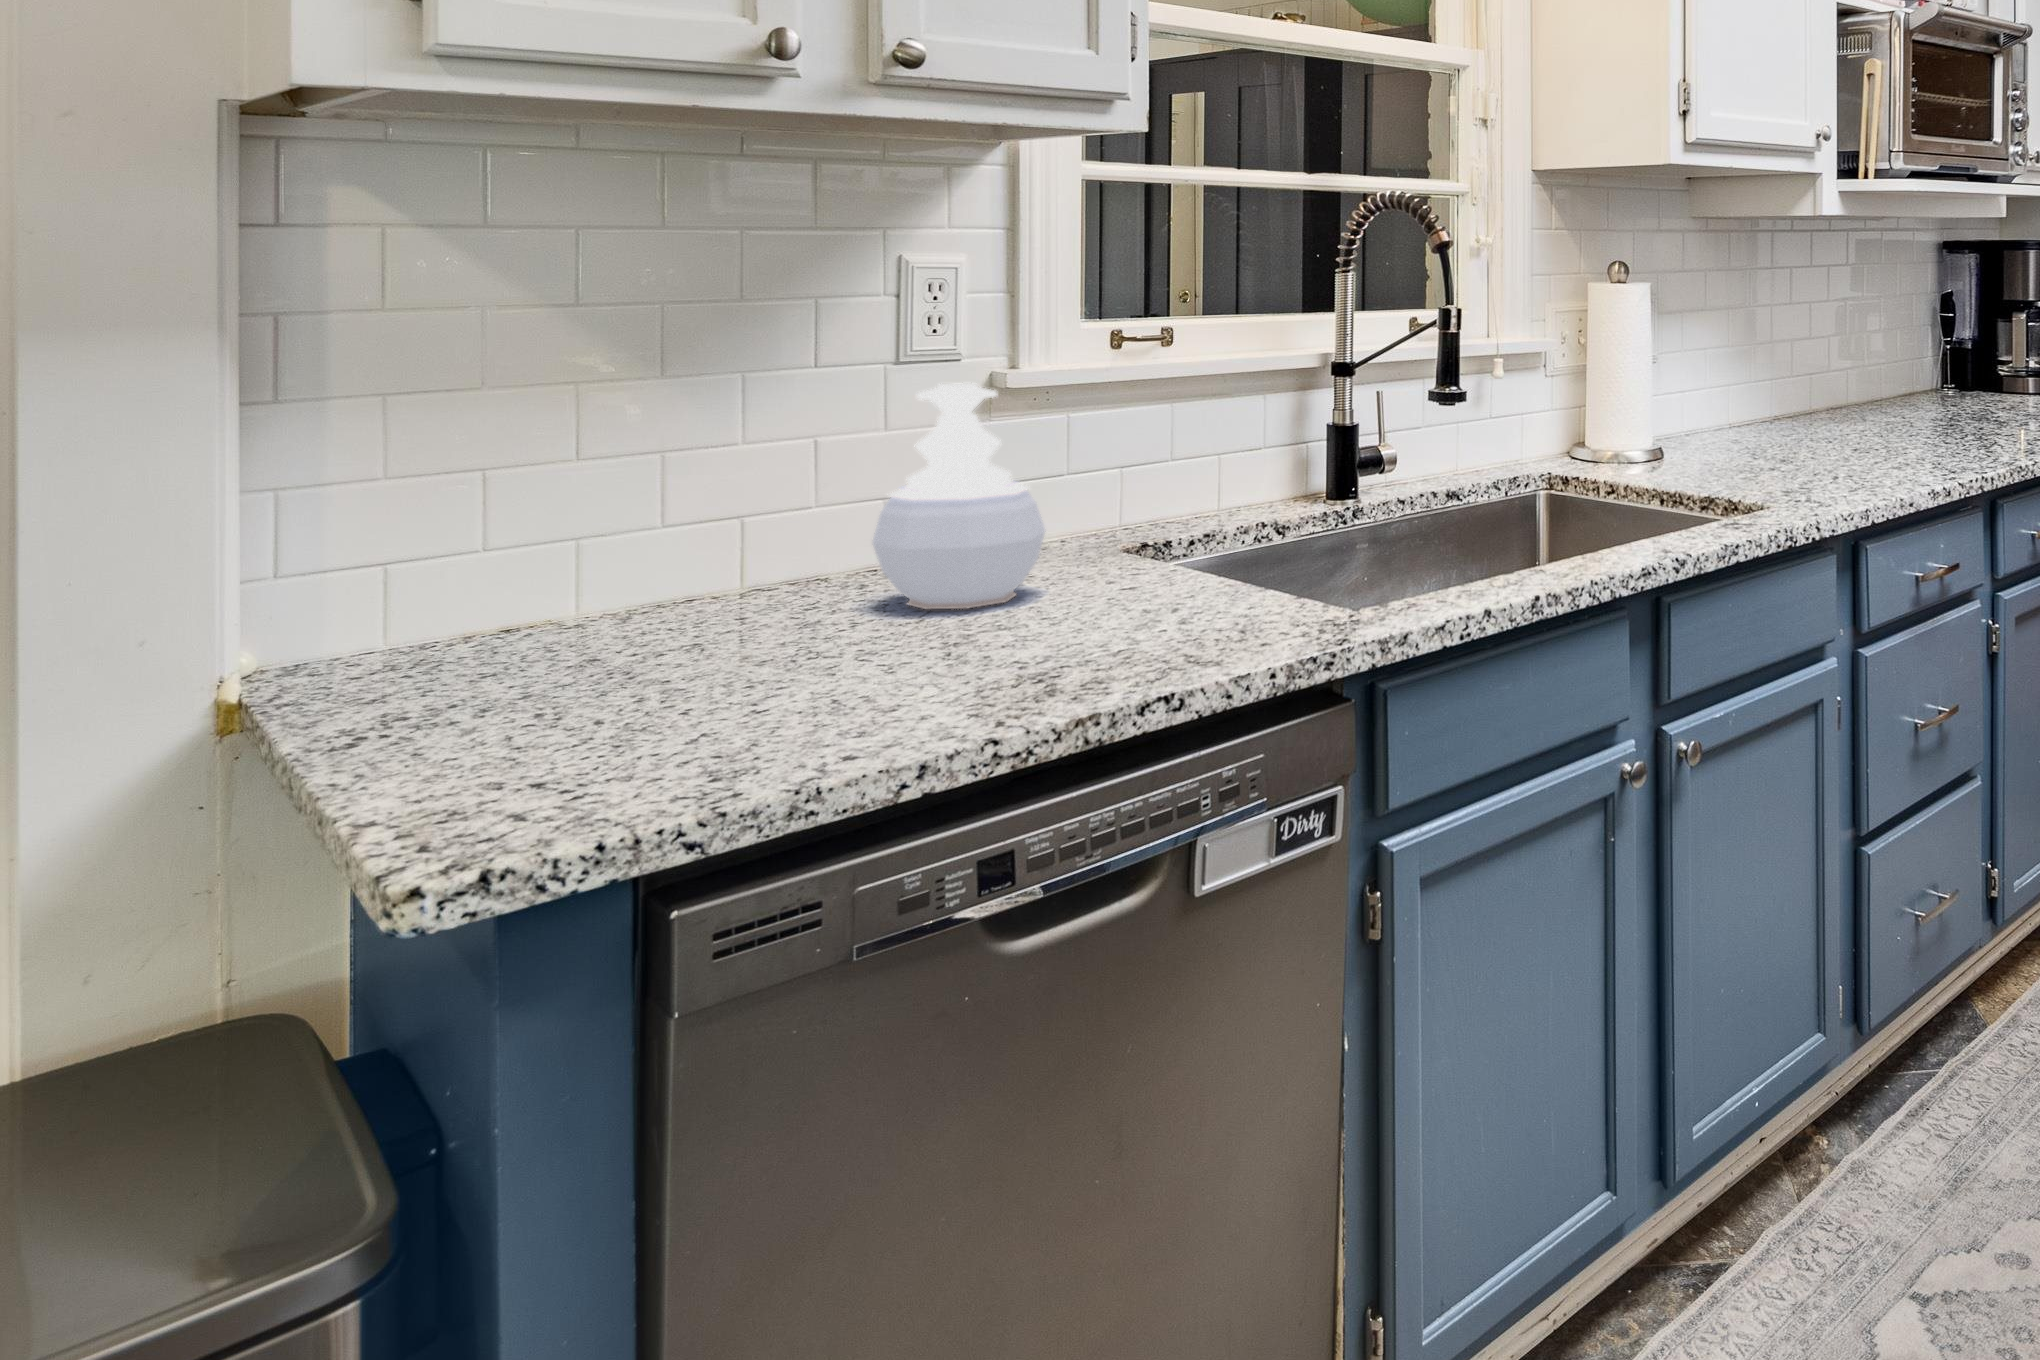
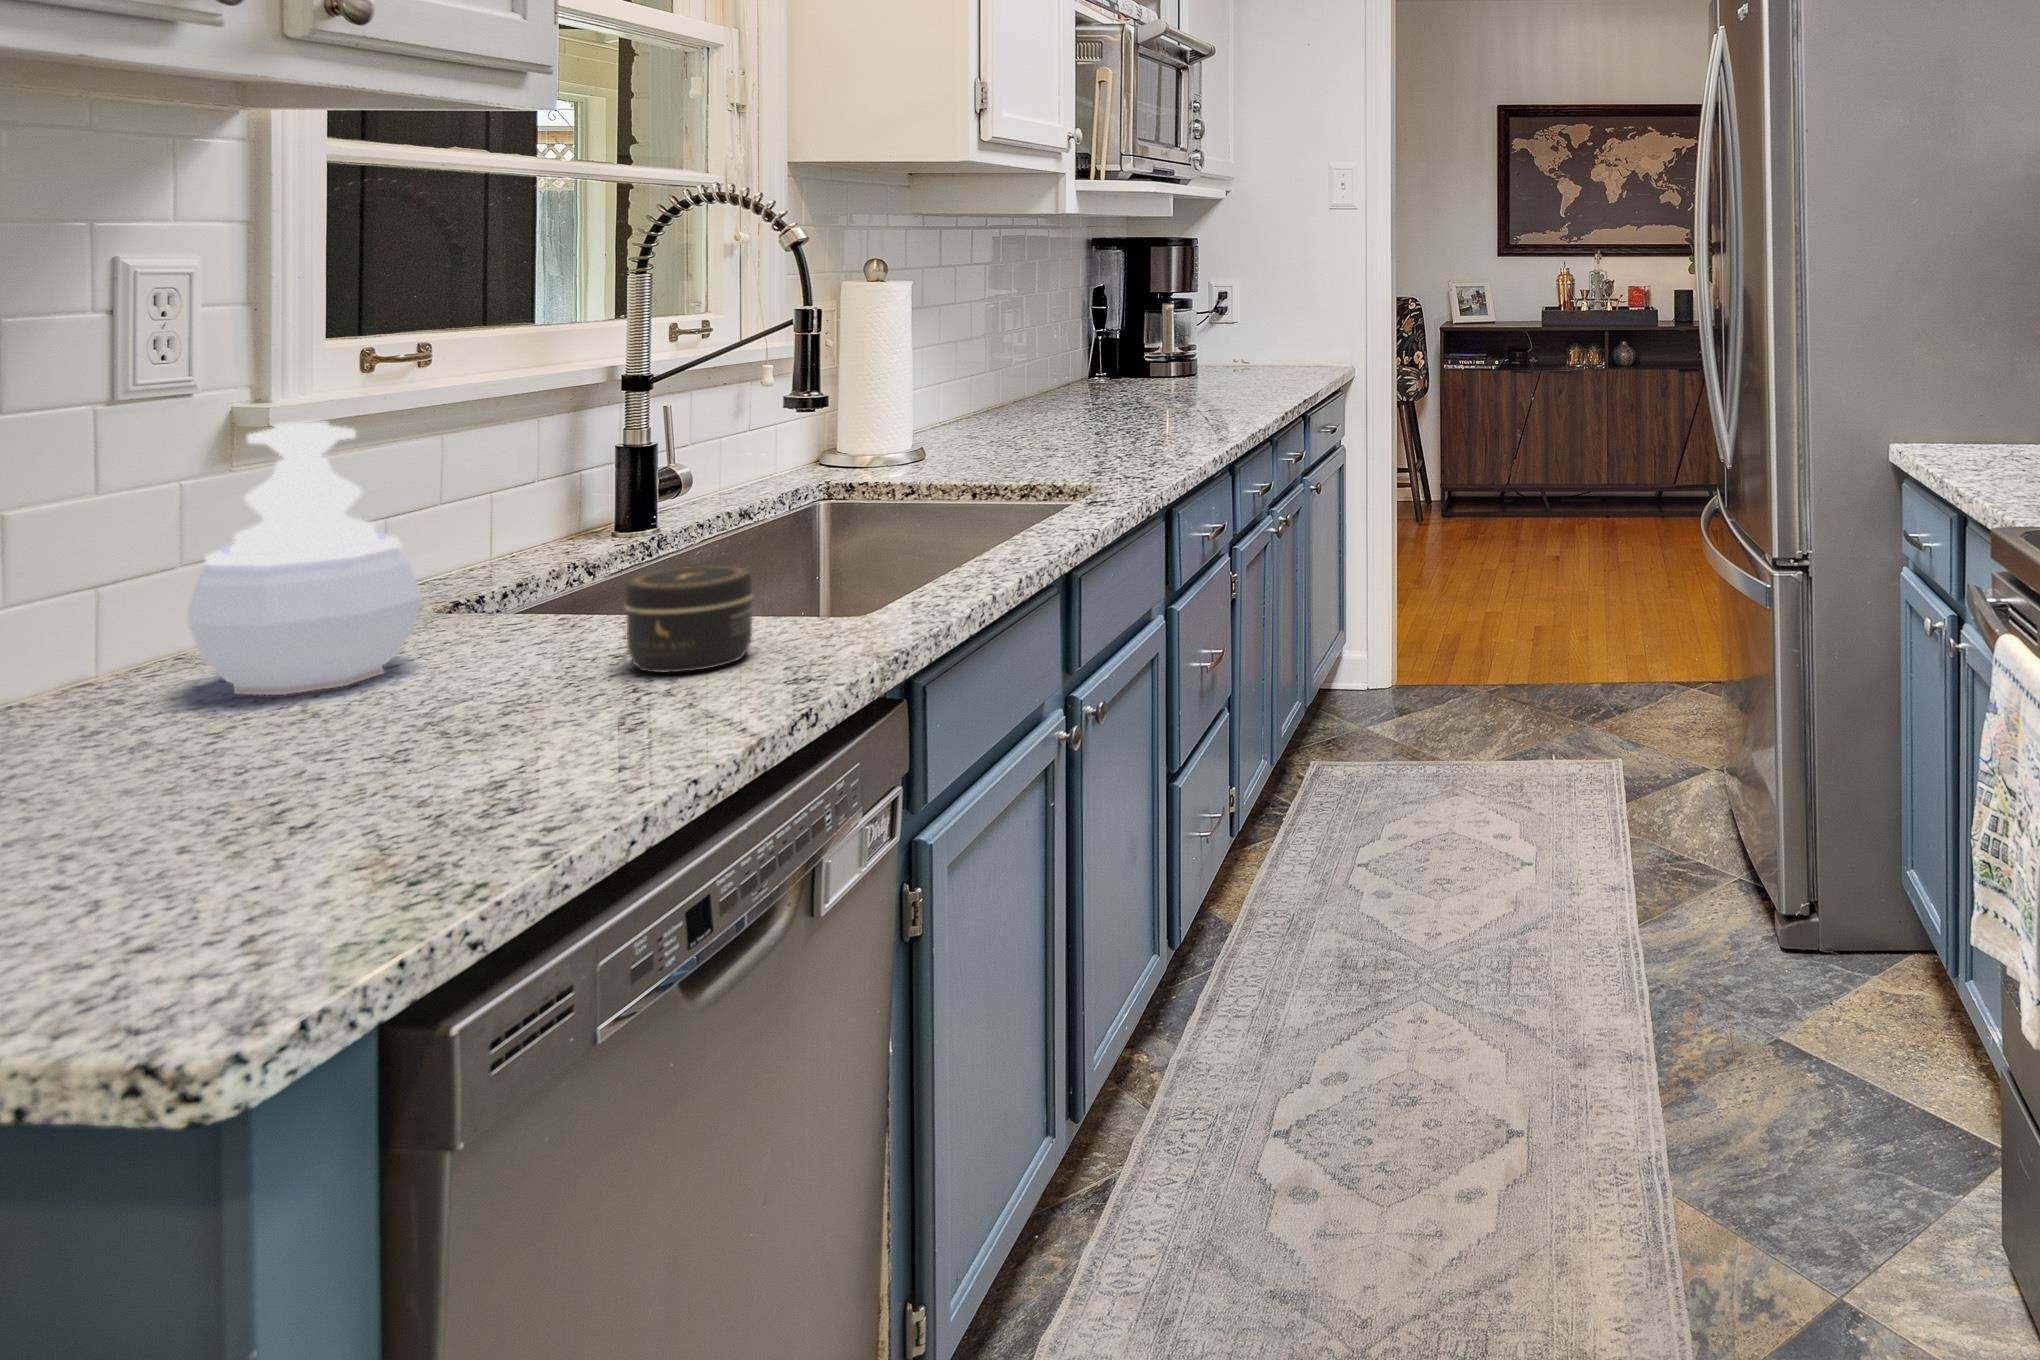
jar: none [1135,535,1245,633] -> present [625,566,753,672]

